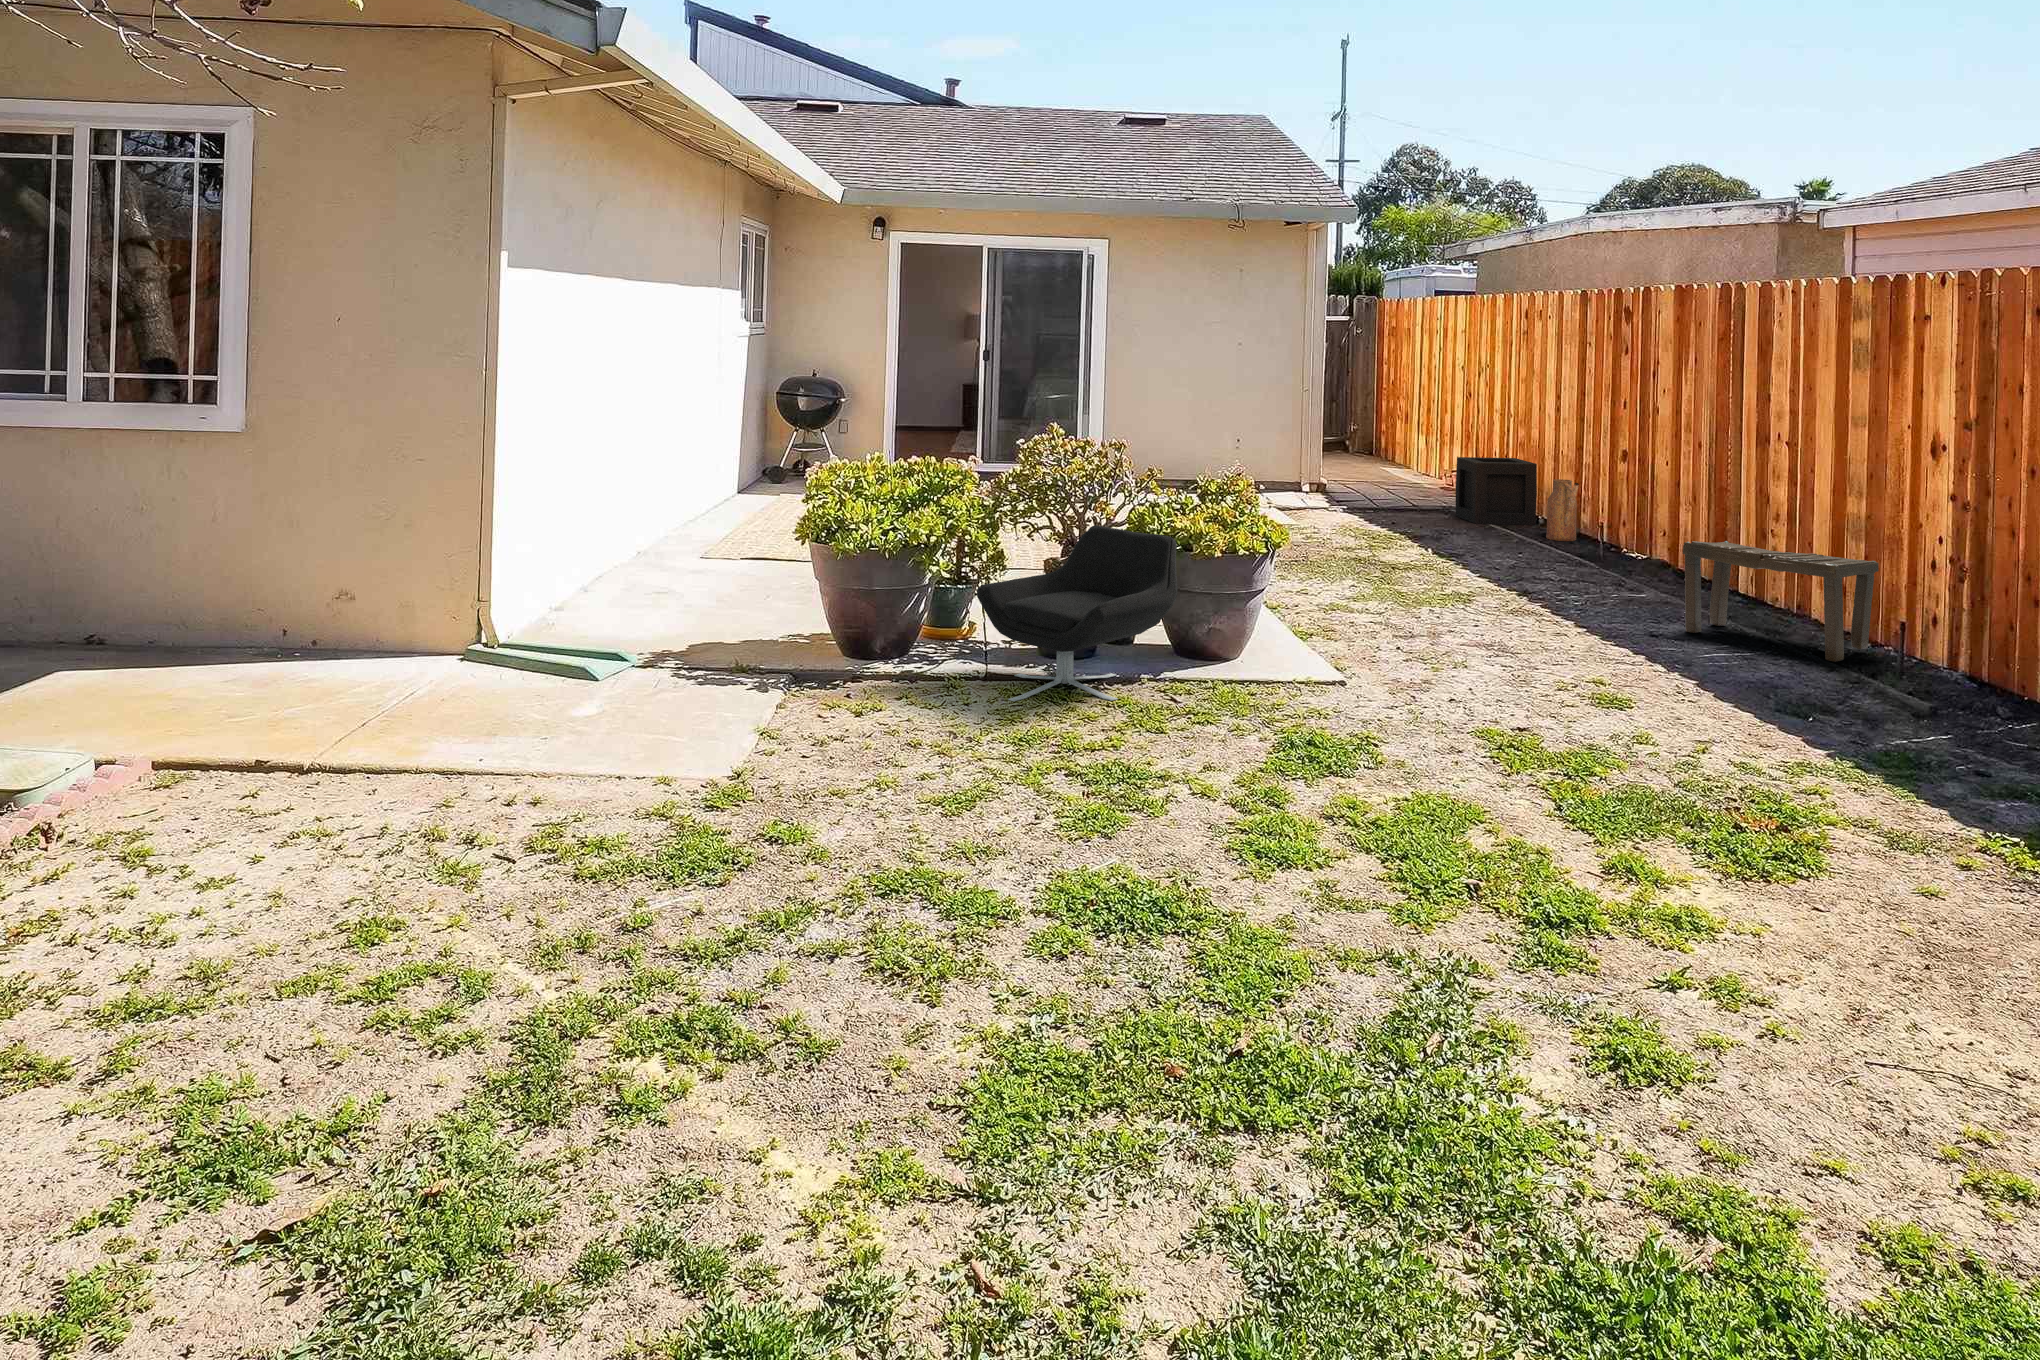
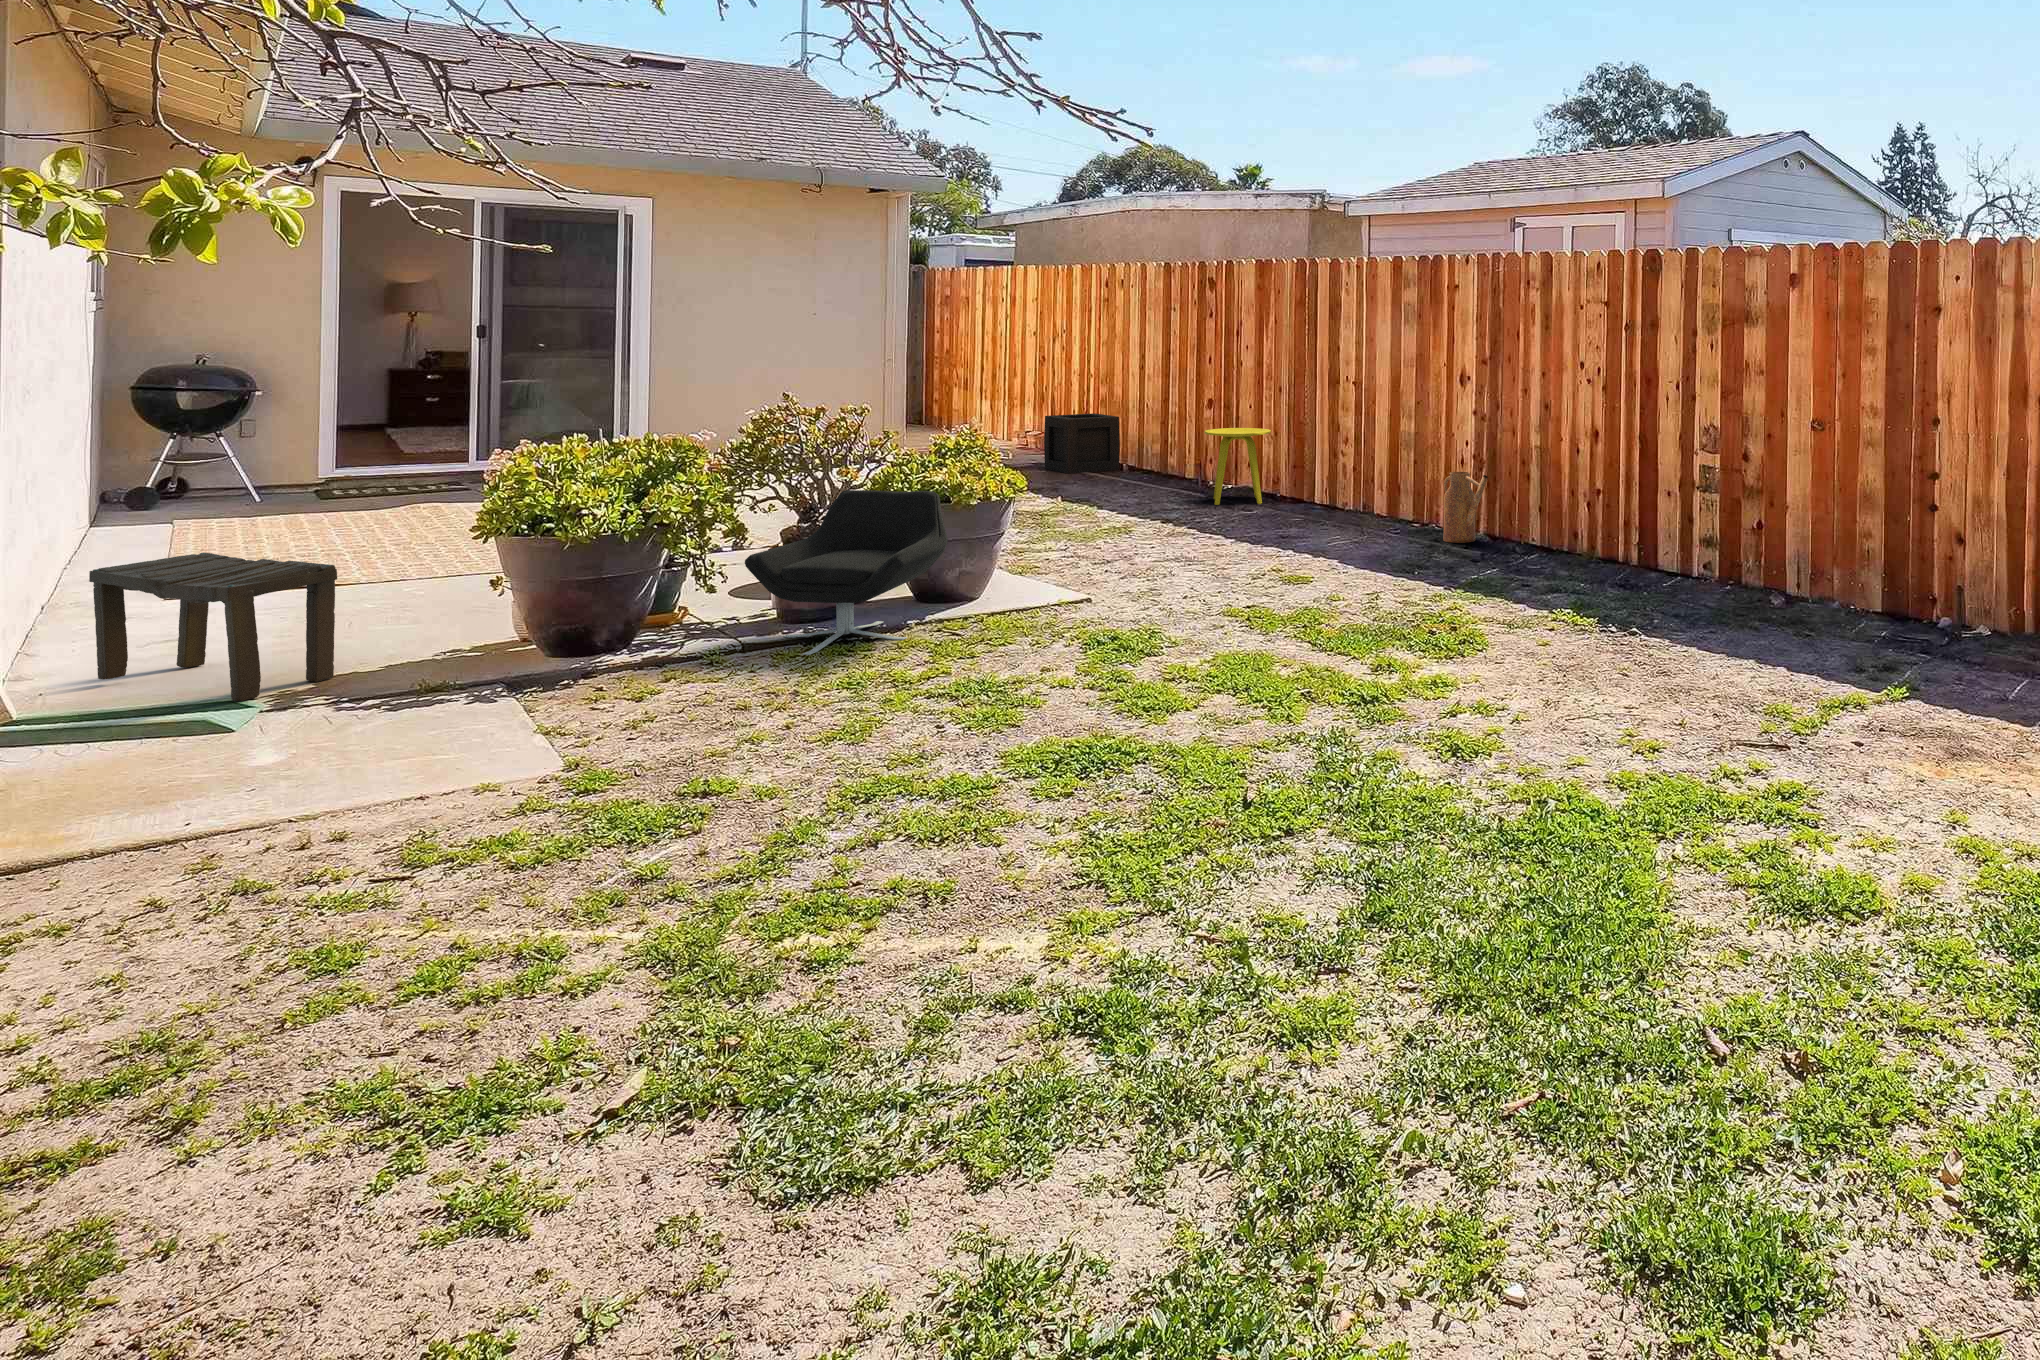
watering can: present [1546,479,1579,541] -> present [1443,472,1488,543]
side table: none [1601,488,1688,587] -> present [1204,428,1271,505]
bench: present [1683,541,1879,662] -> present [89,553,337,701]

